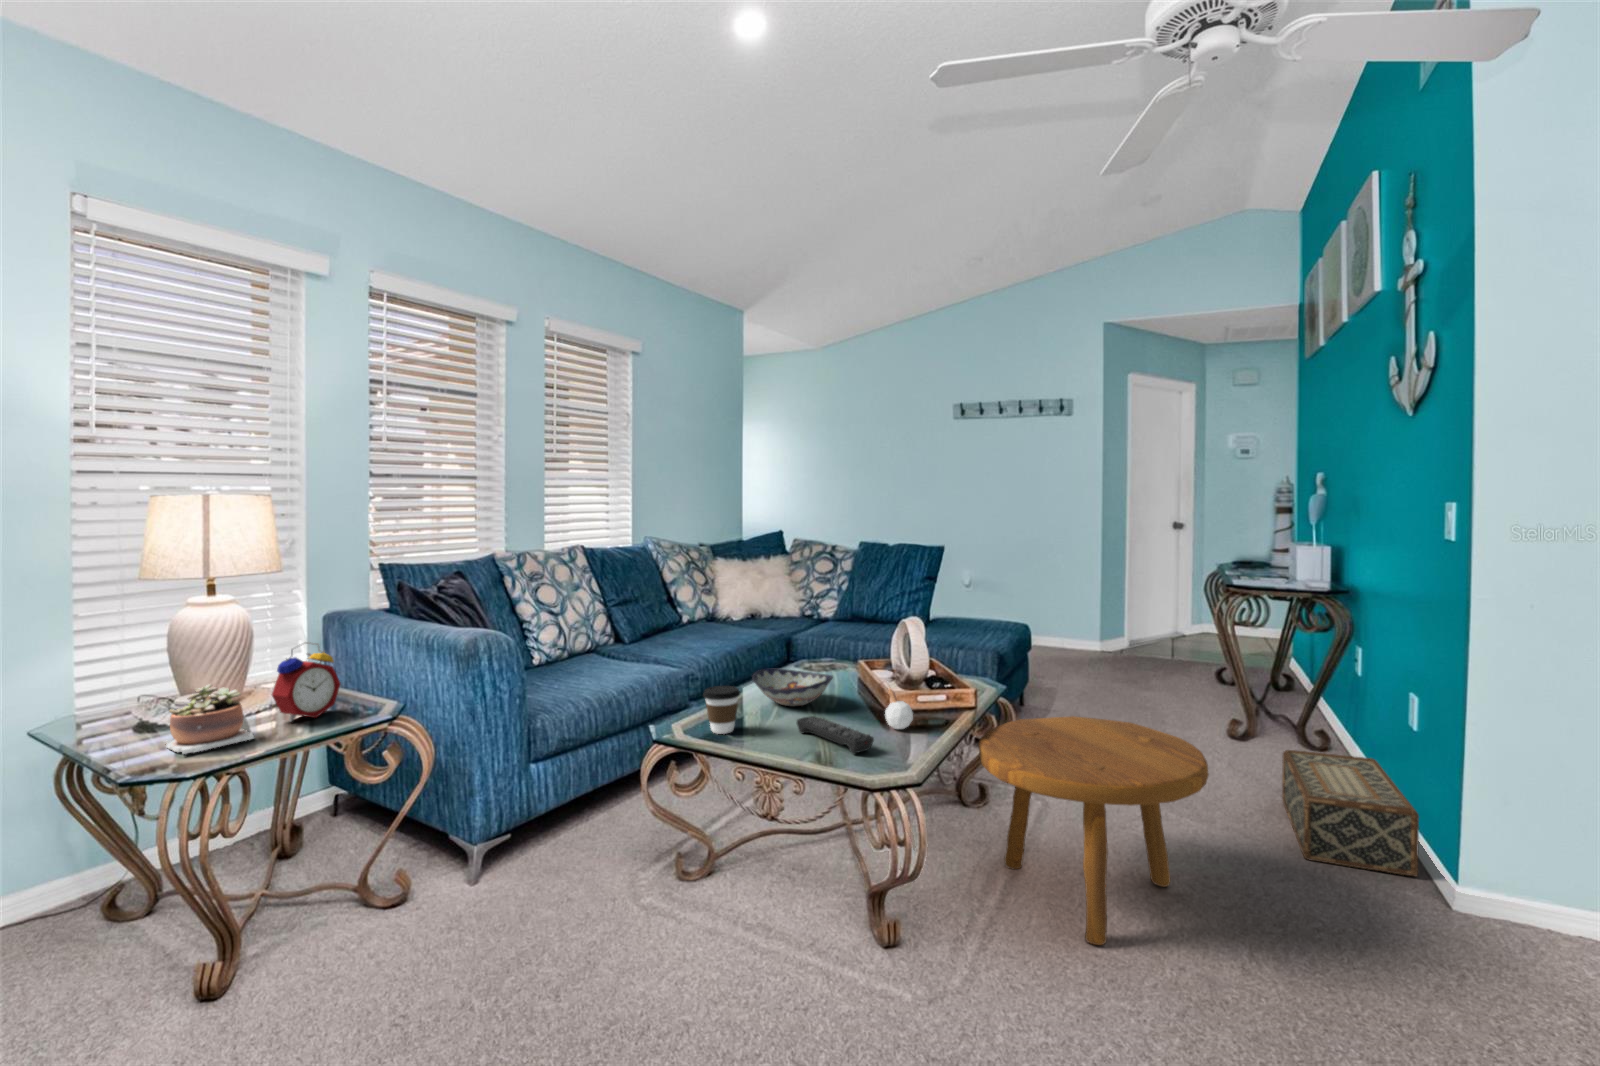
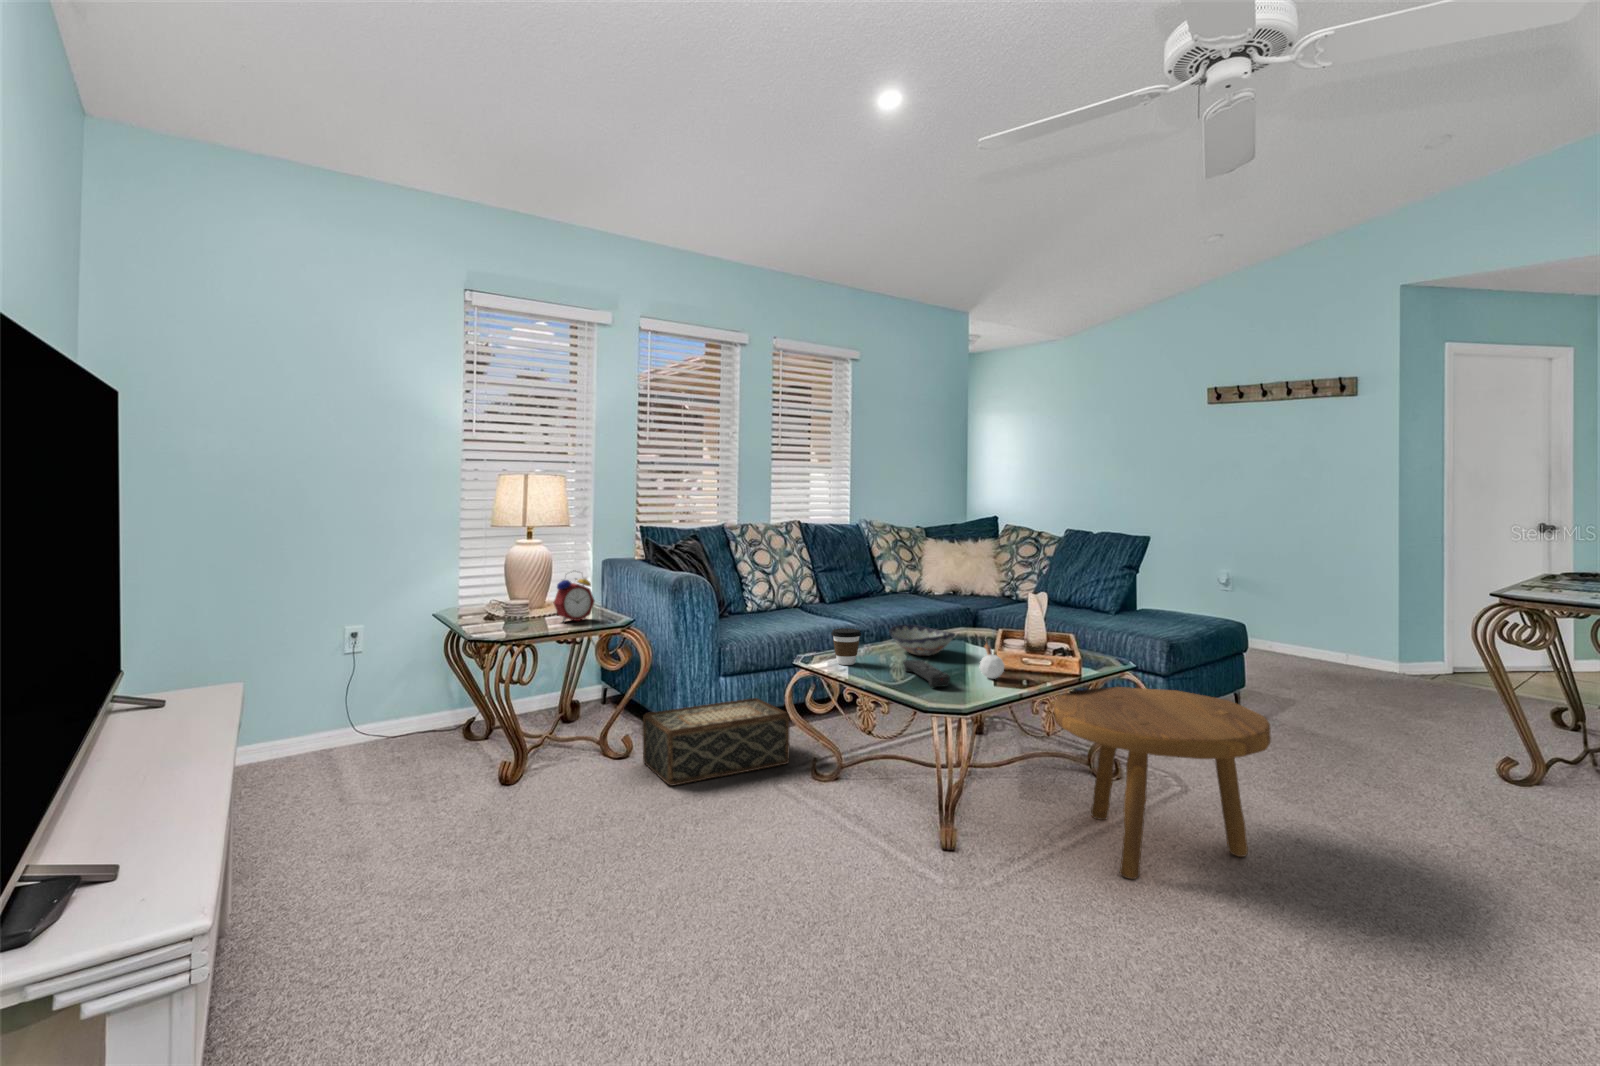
succulent plant: present [166,684,254,754] -> none [494,591,540,631]
woven basket: present [1282,750,1419,876] -> present [643,698,789,786]

